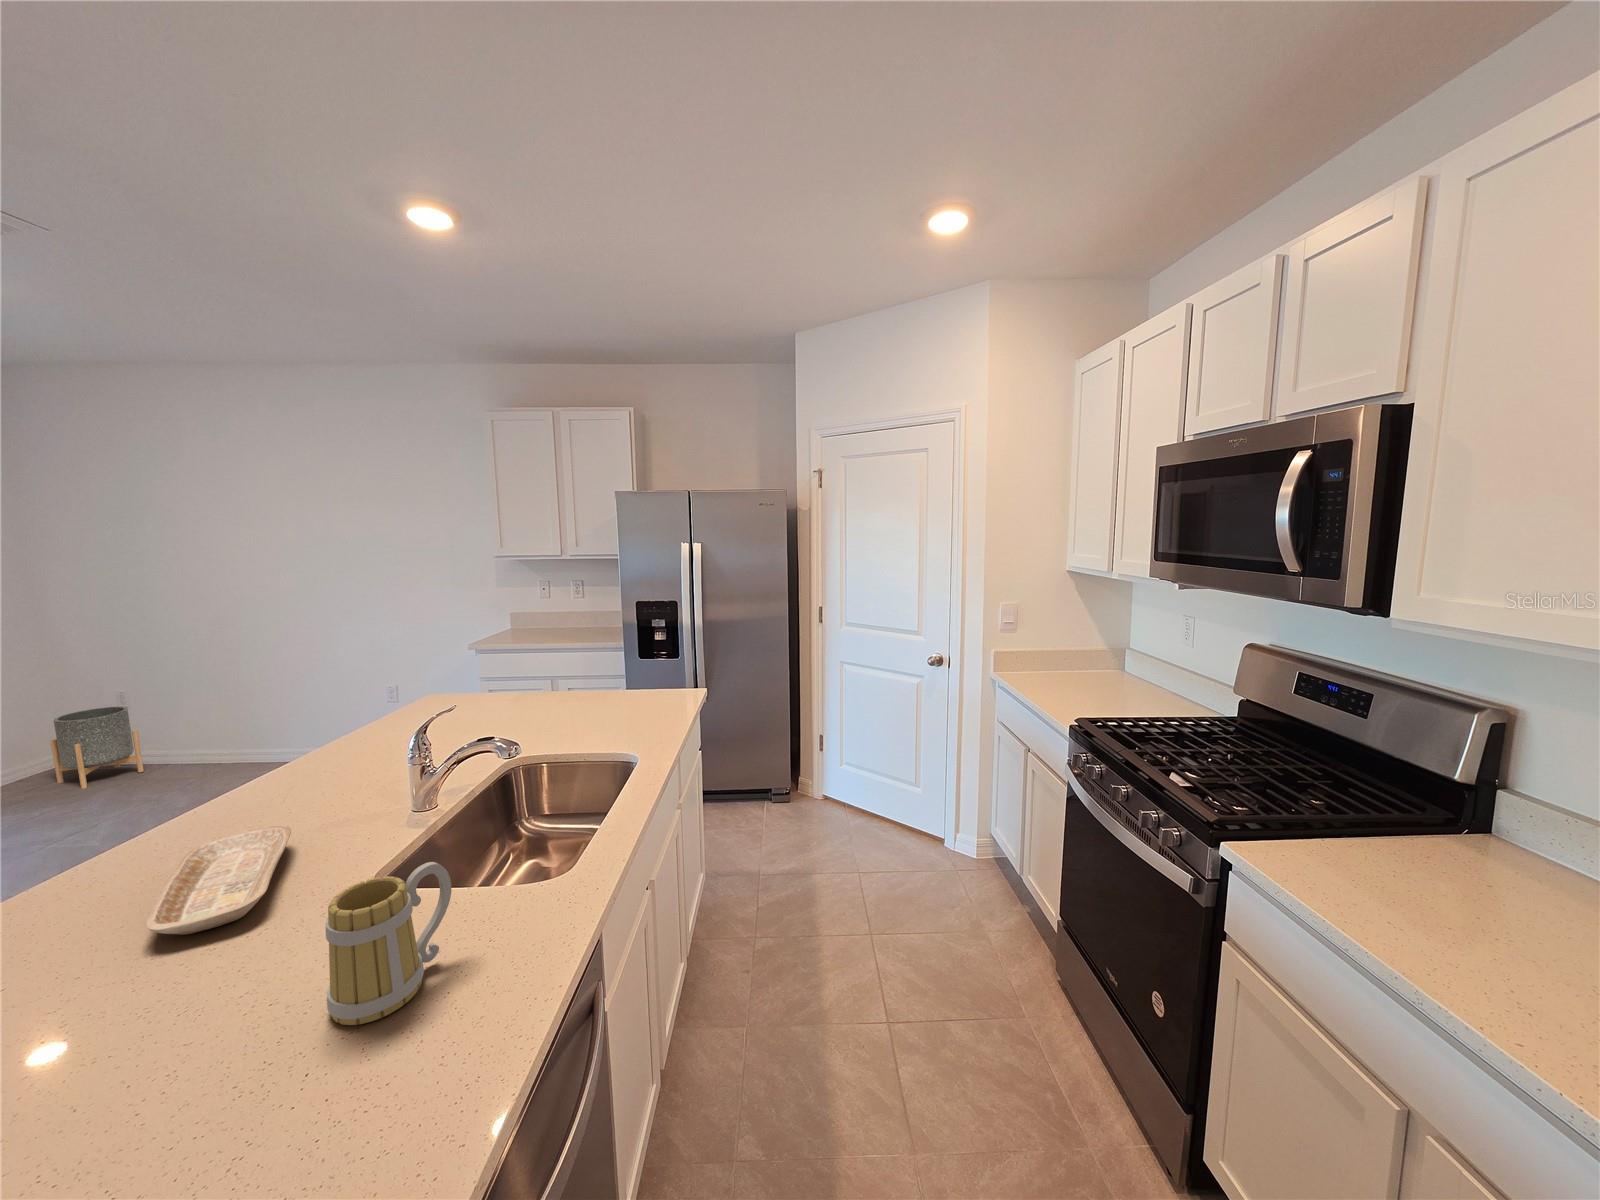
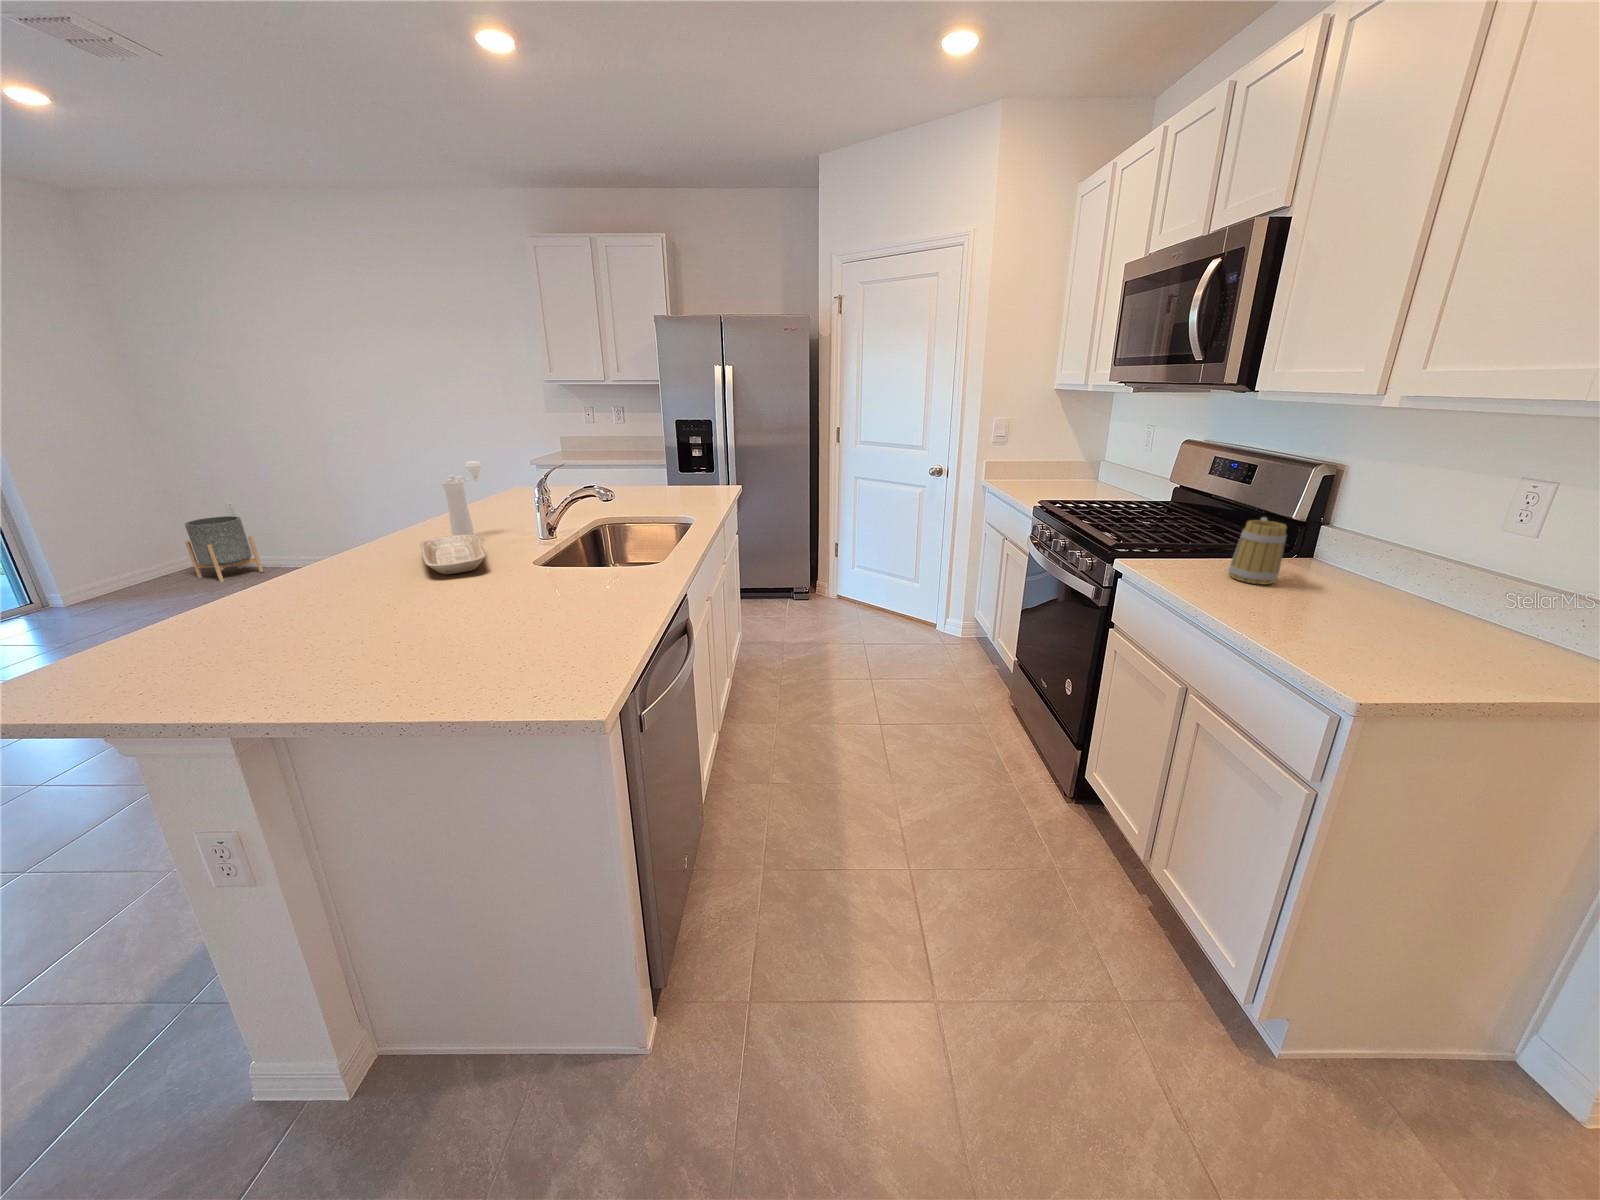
pepper mill: none [256,703,332,827] -> present [442,461,482,535]
mug: present [326,862,451,1025] -> present [1229,517,1287,584]

